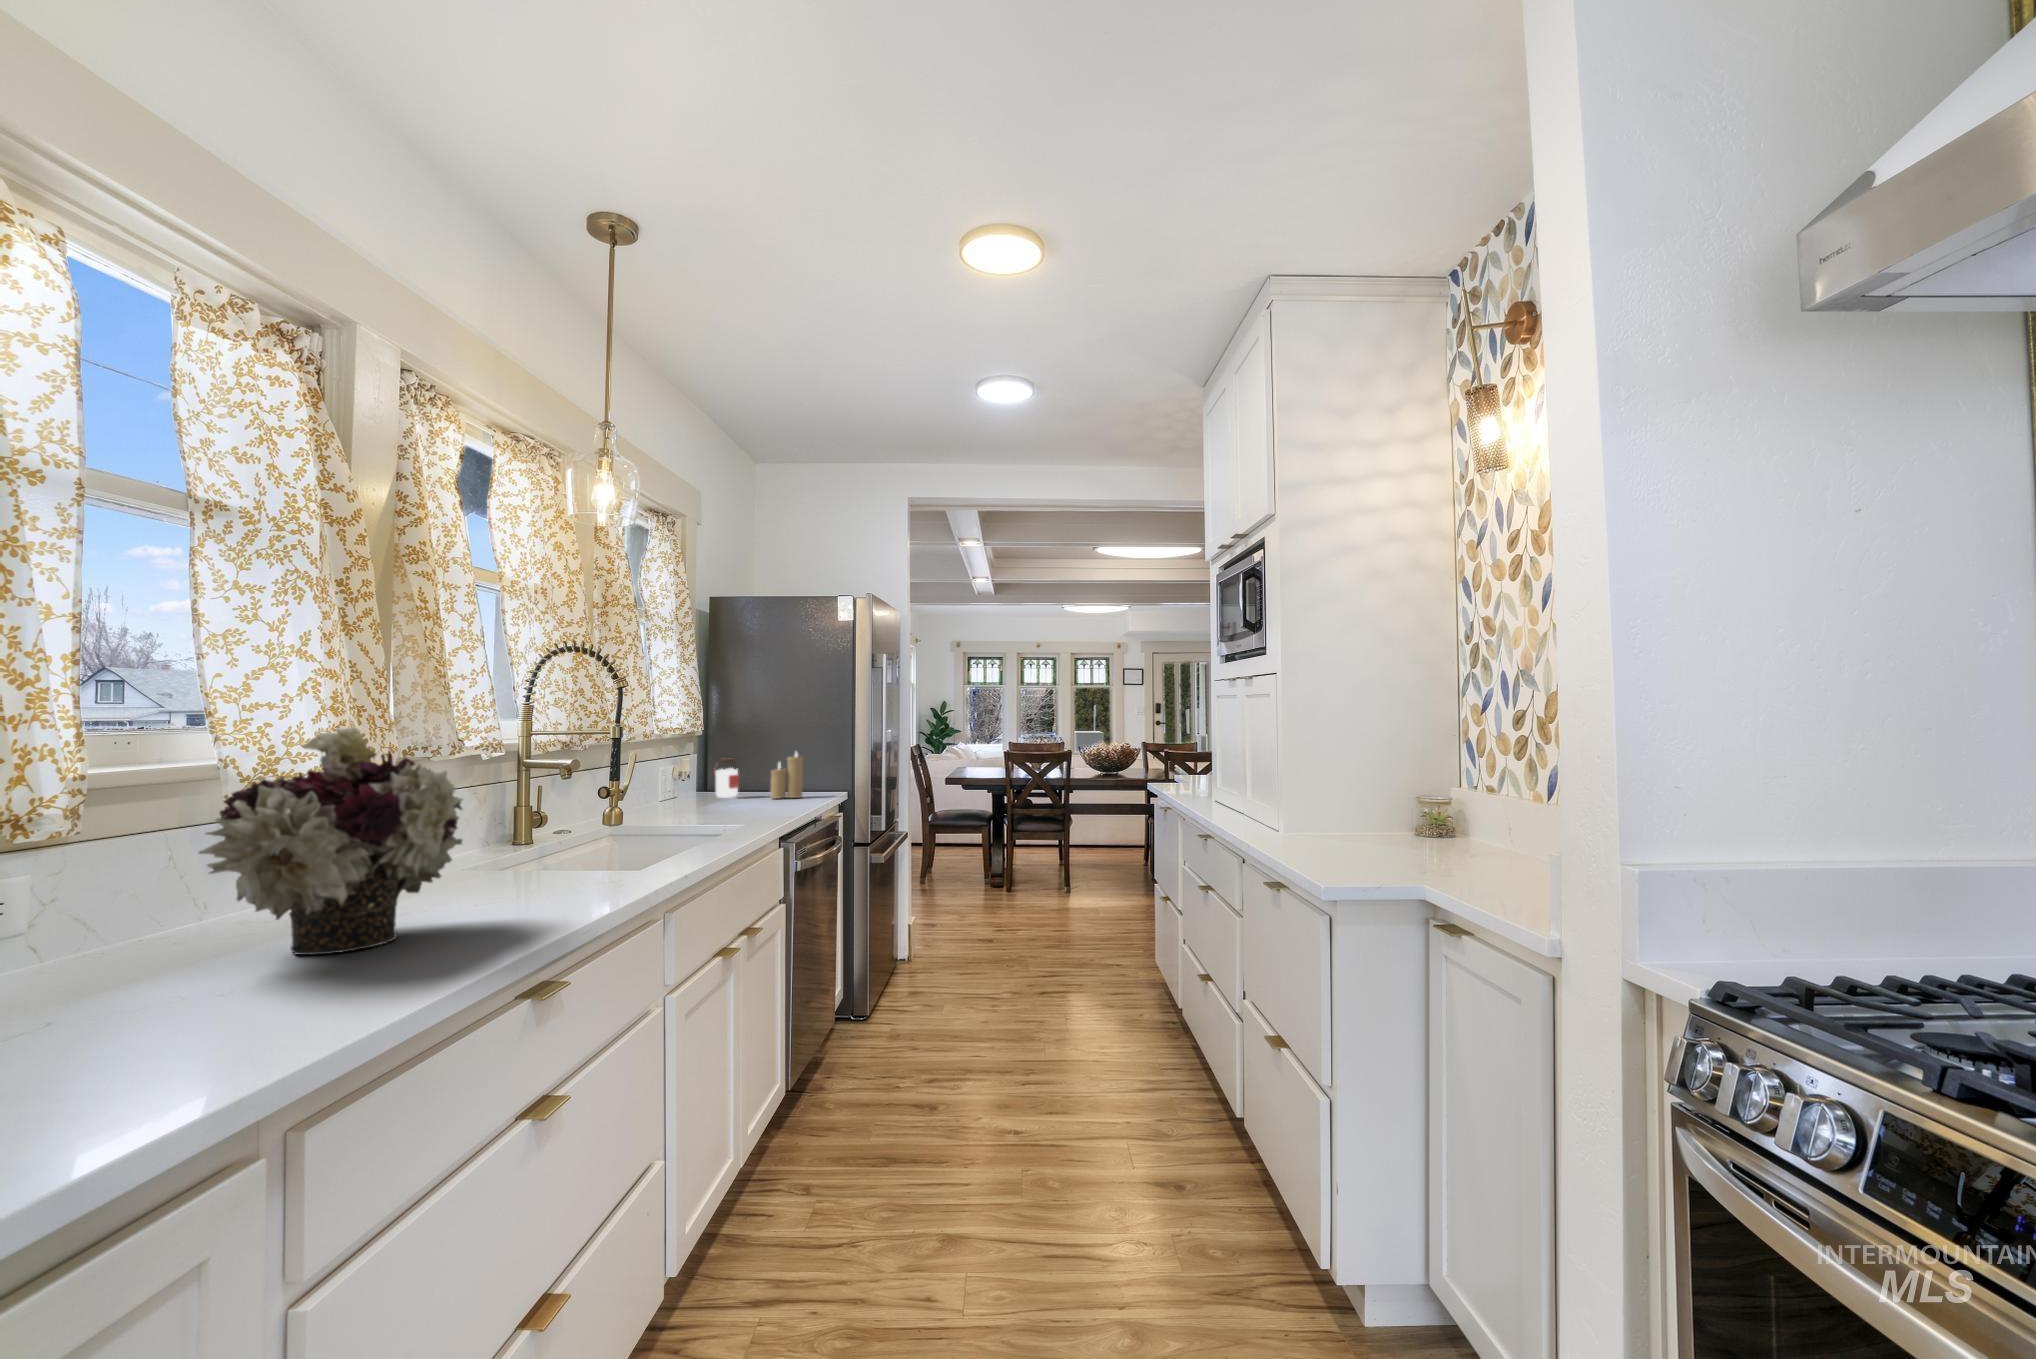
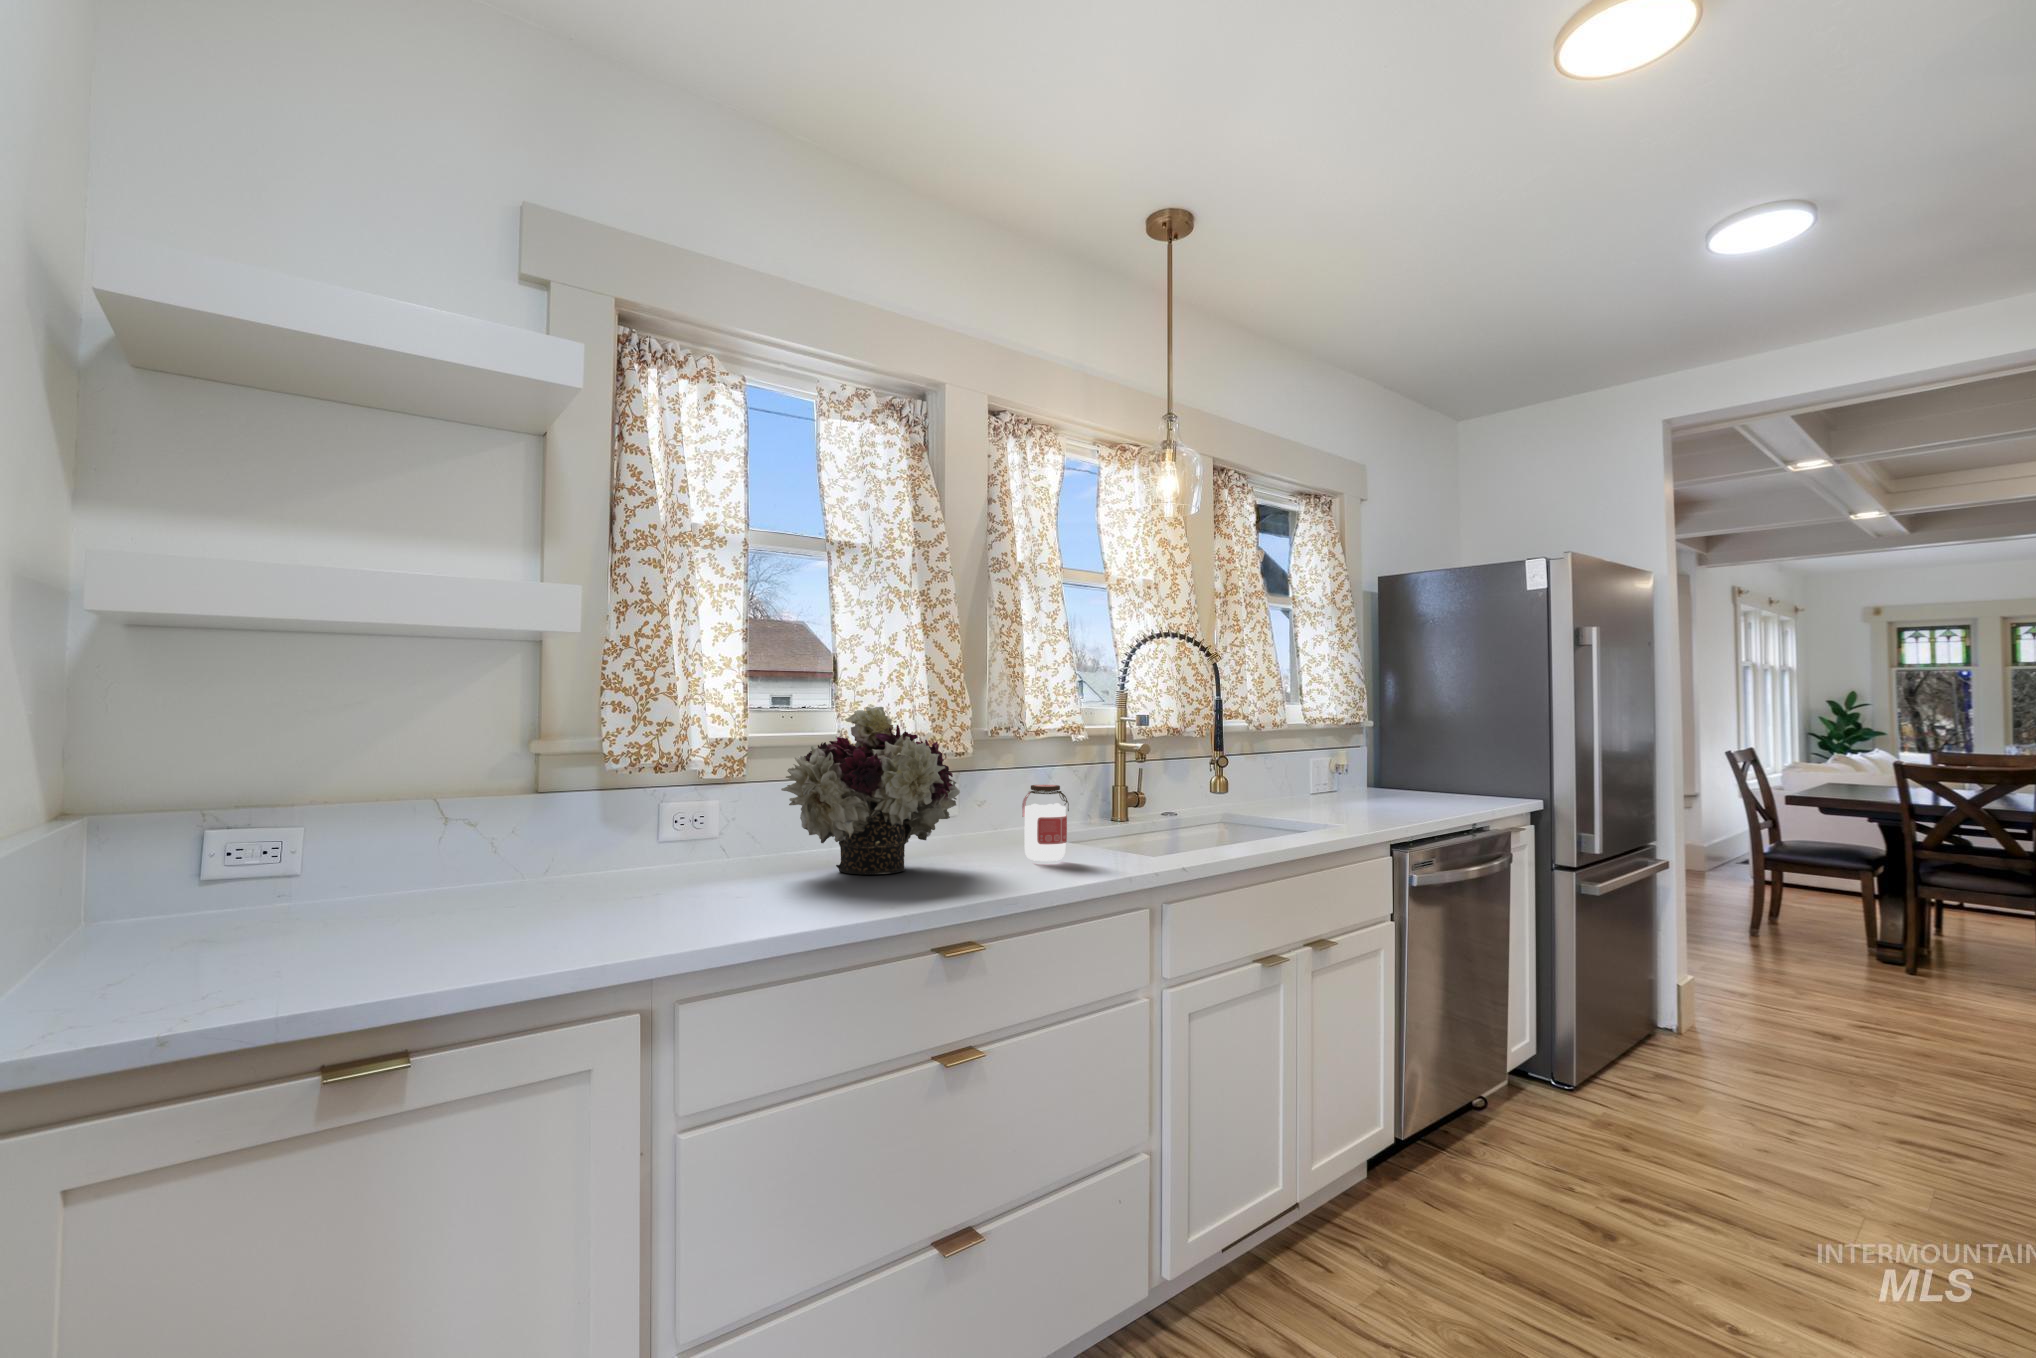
candle: present [770,753,803,798] -> none [1440,753,1482,810]
jar: present [715,759,739,798] -> present [1022,785,1069,861]

